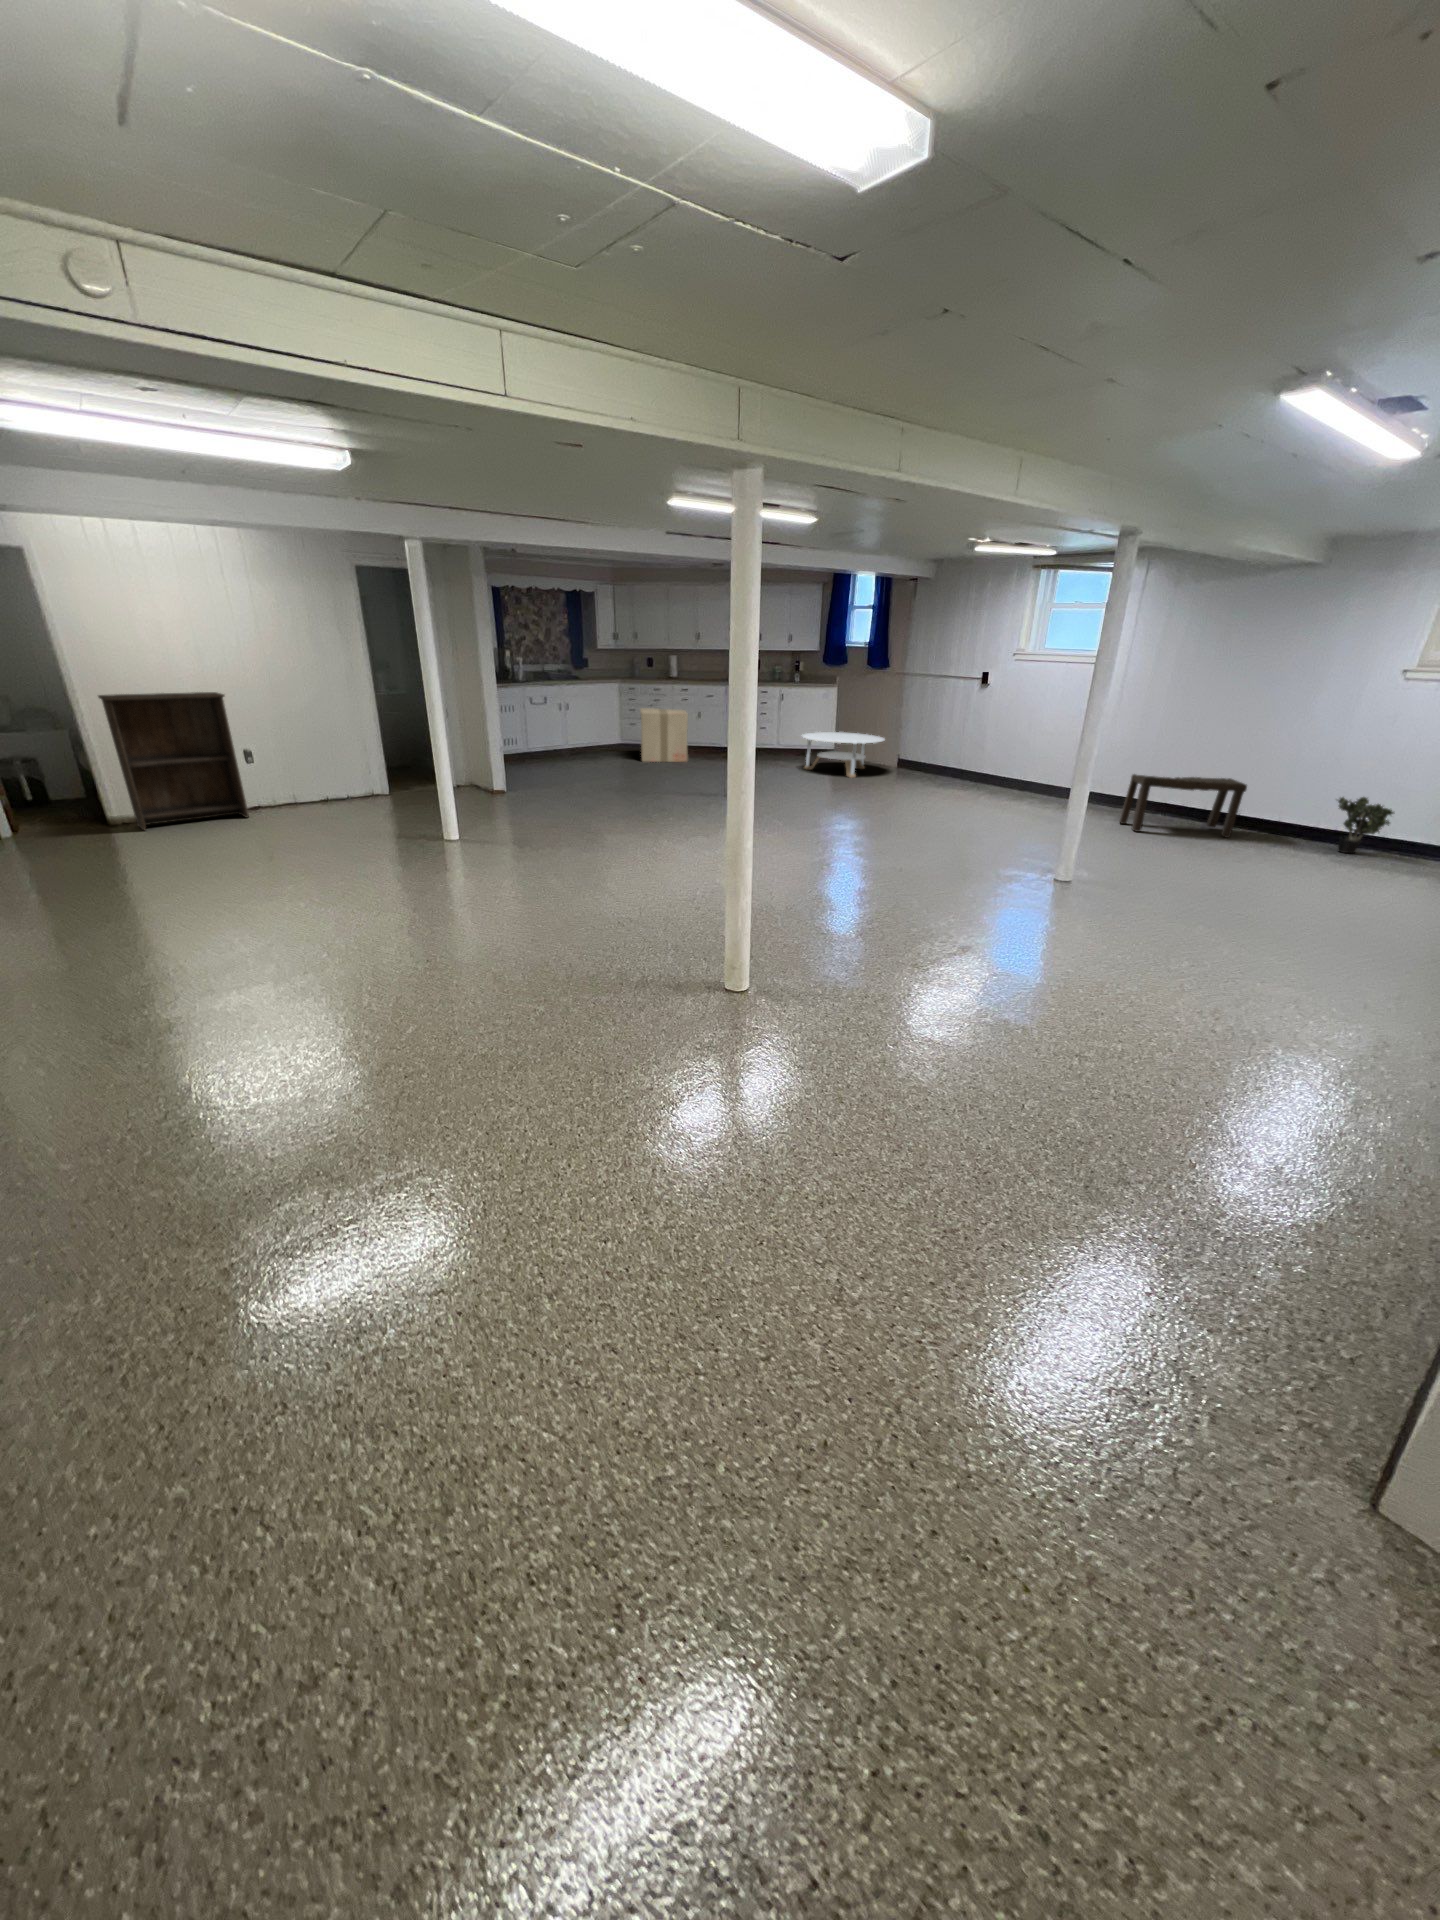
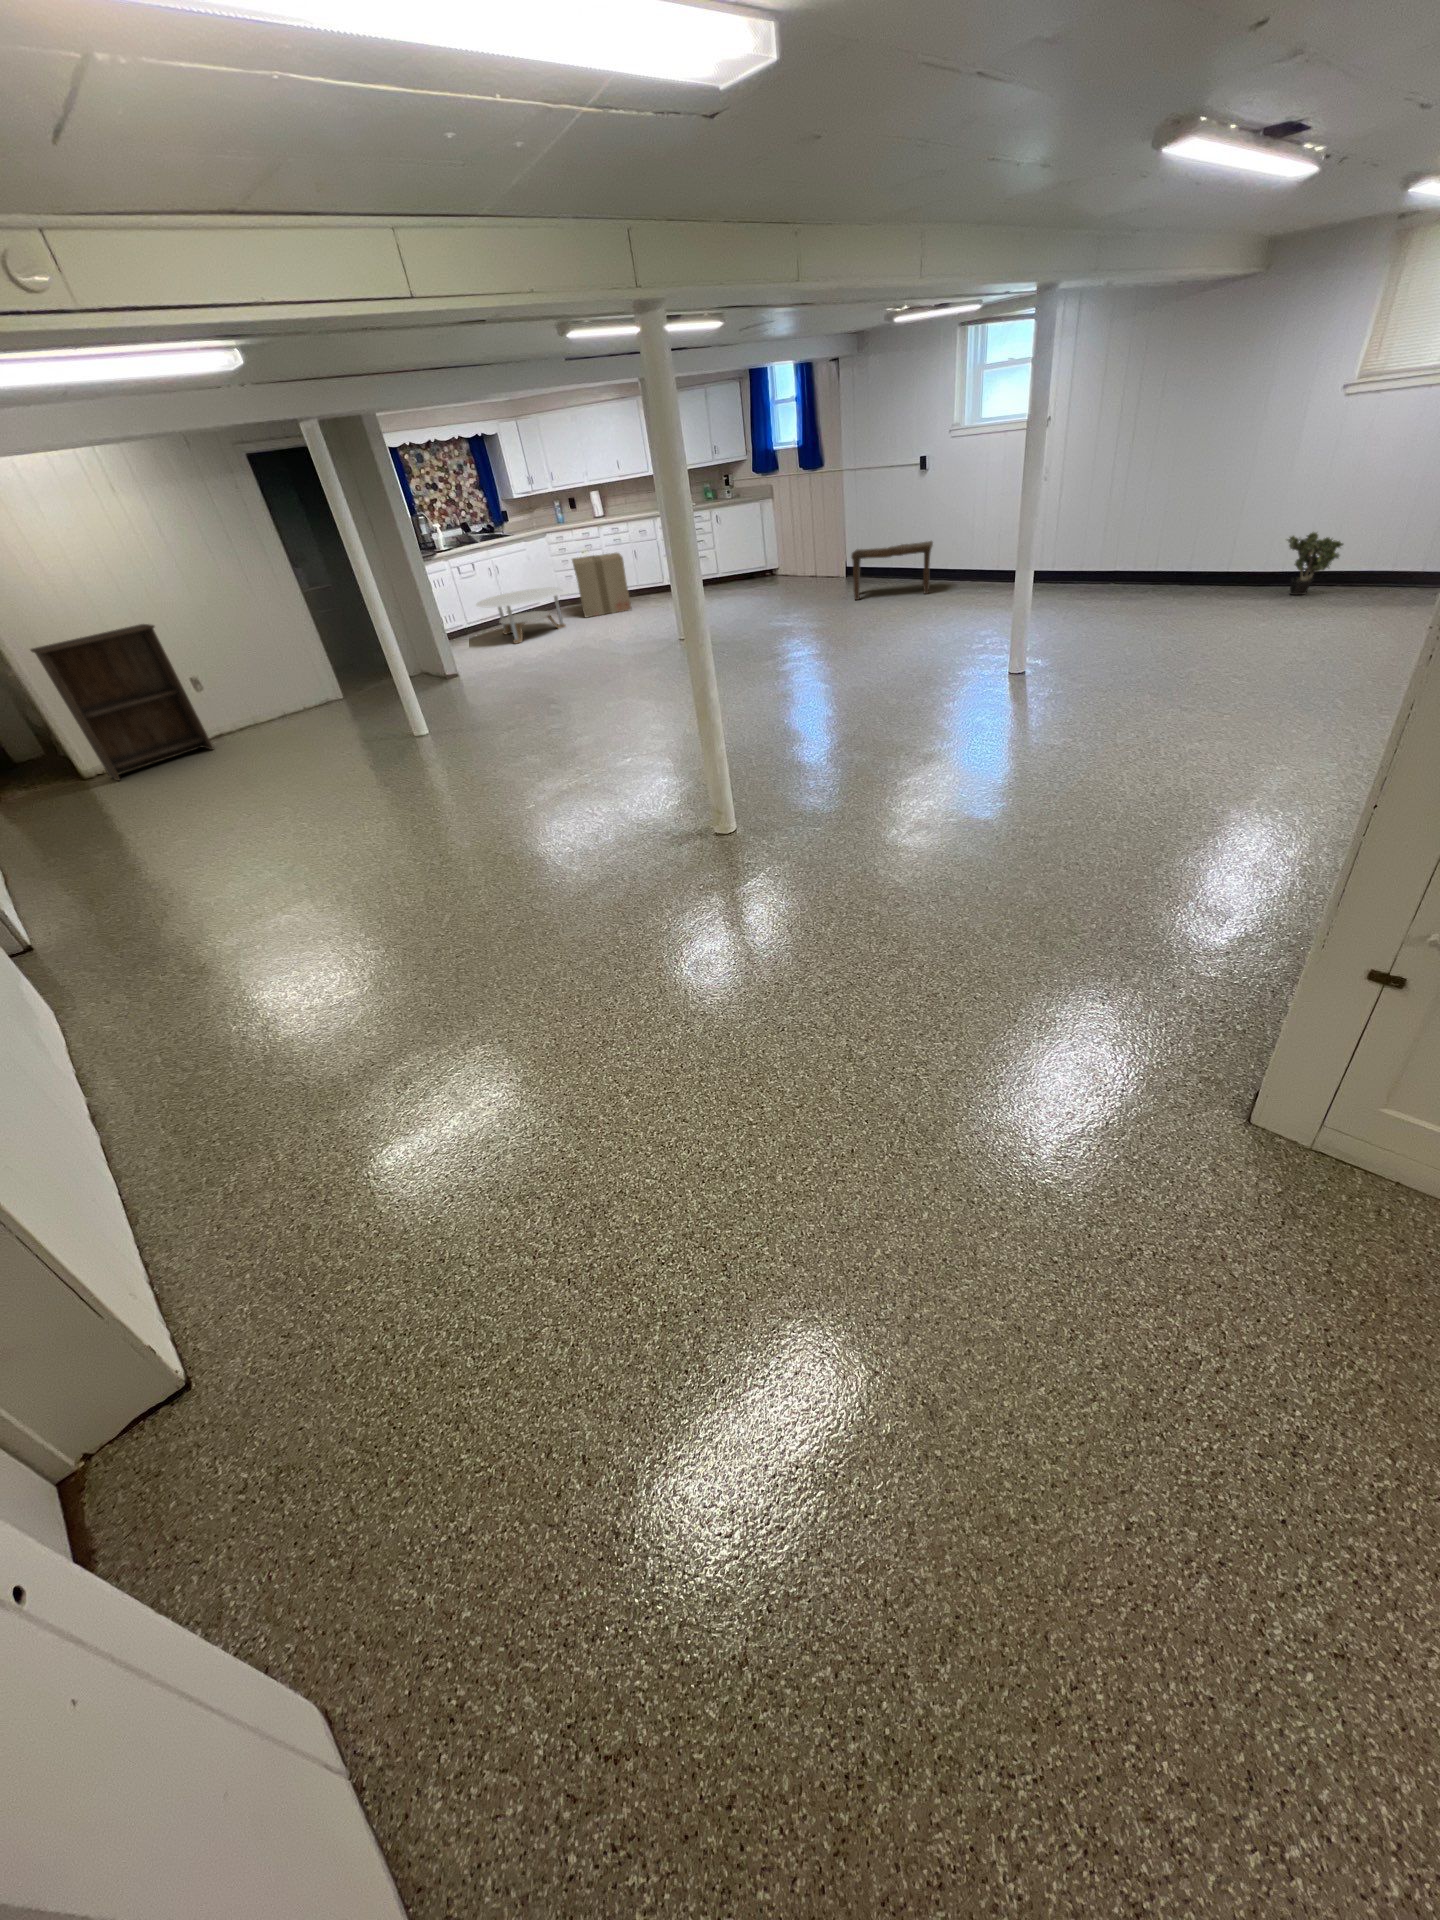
round table: present [803,732,885,778] -> present [476,588,566,644]
bench: present [1119,774,1247,838] -> present [851,541,933,600]

